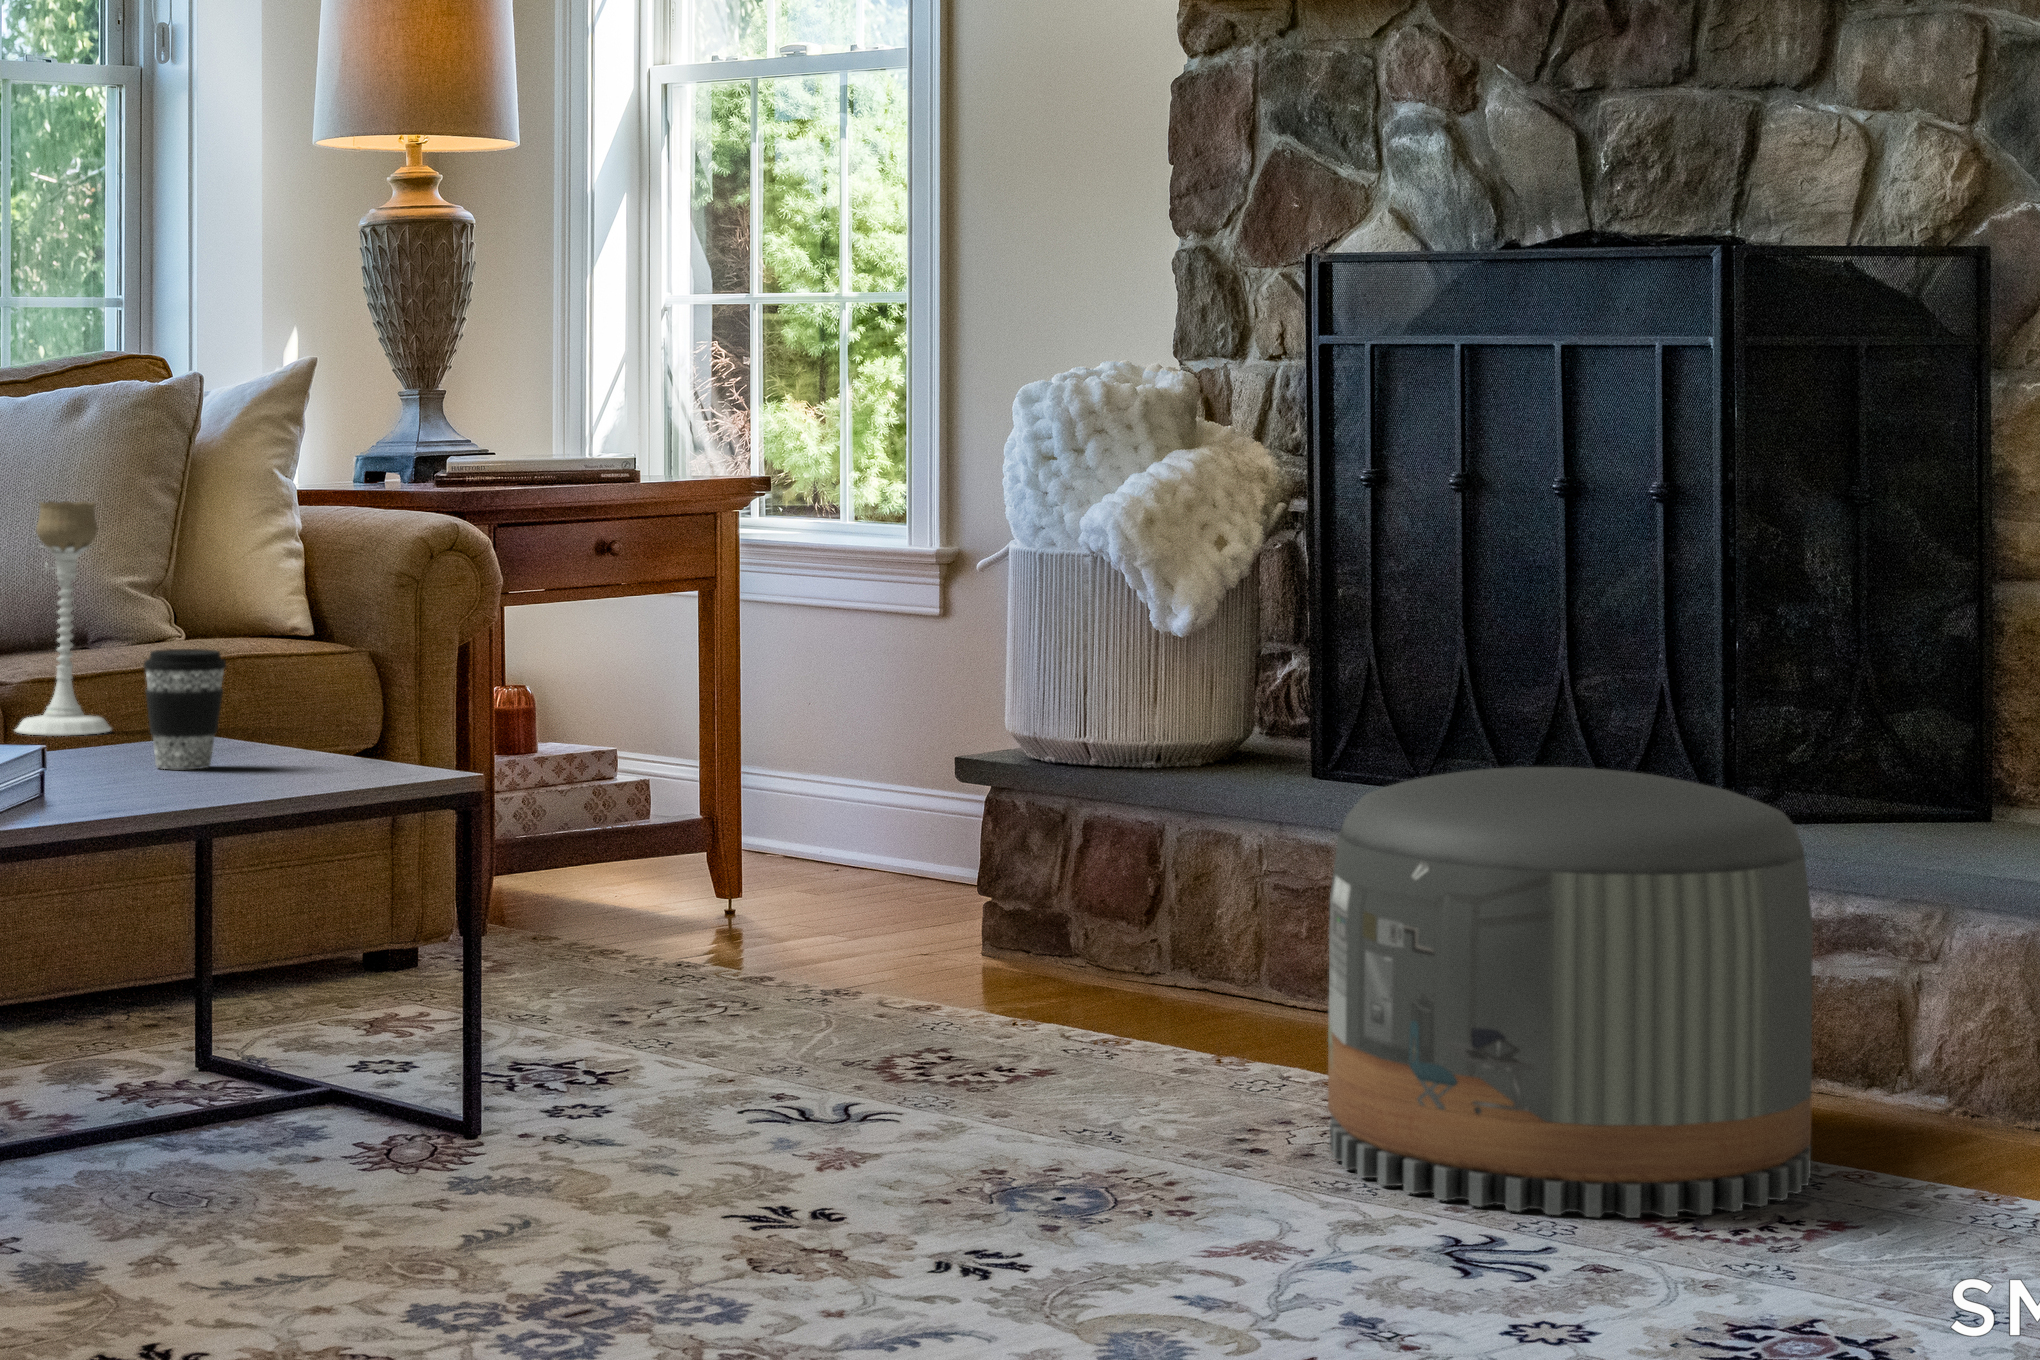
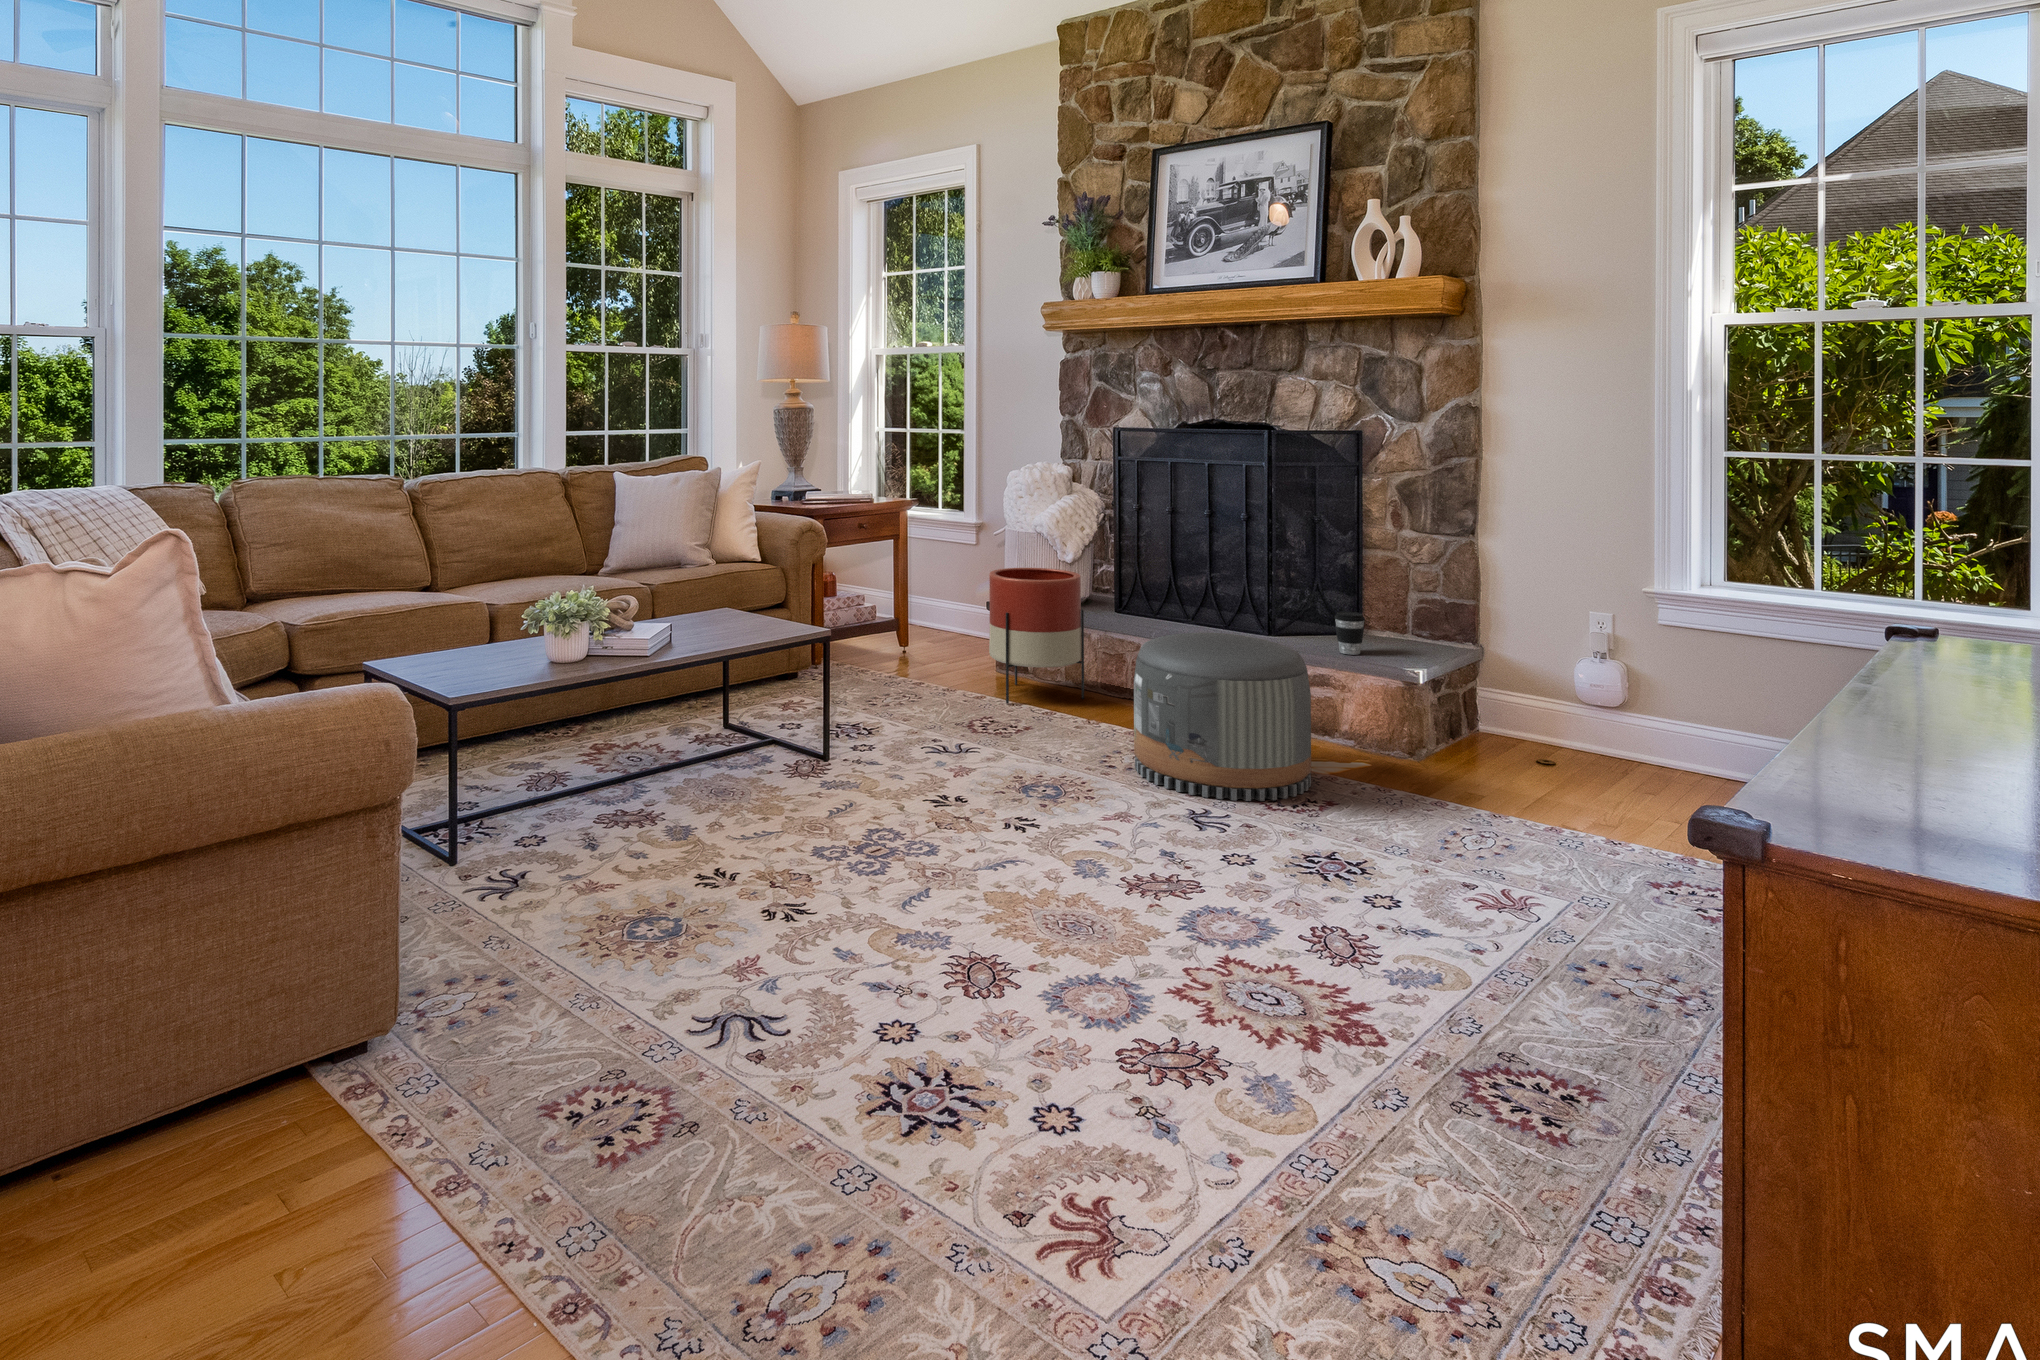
candle holder: present [15,501,111,736] -> none [665,524,697,606]
planter: none [959,644,1222,1016] -> present [989,568,1084,704]
coffee cup: present [143,649,226,769] -> present [1334,612,1365,655]

